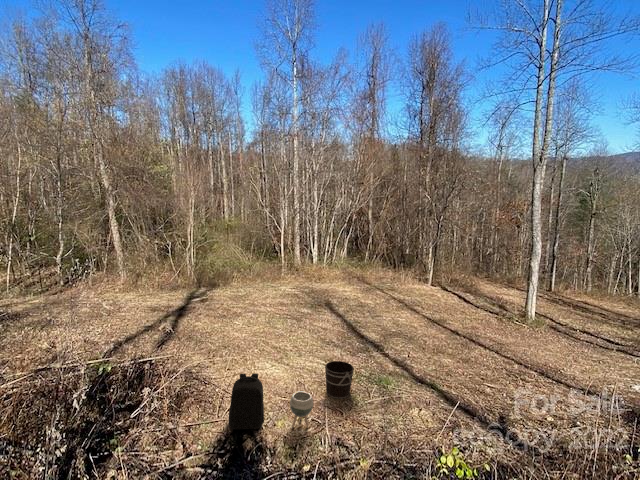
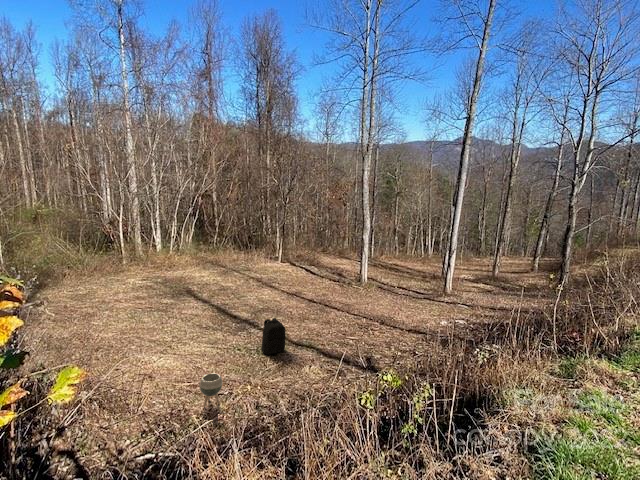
bucket: present [325,361,354,398] -> none [221,341,248,374]
backpack: present [228,373,264,429] -> present [261,318,286,355]

